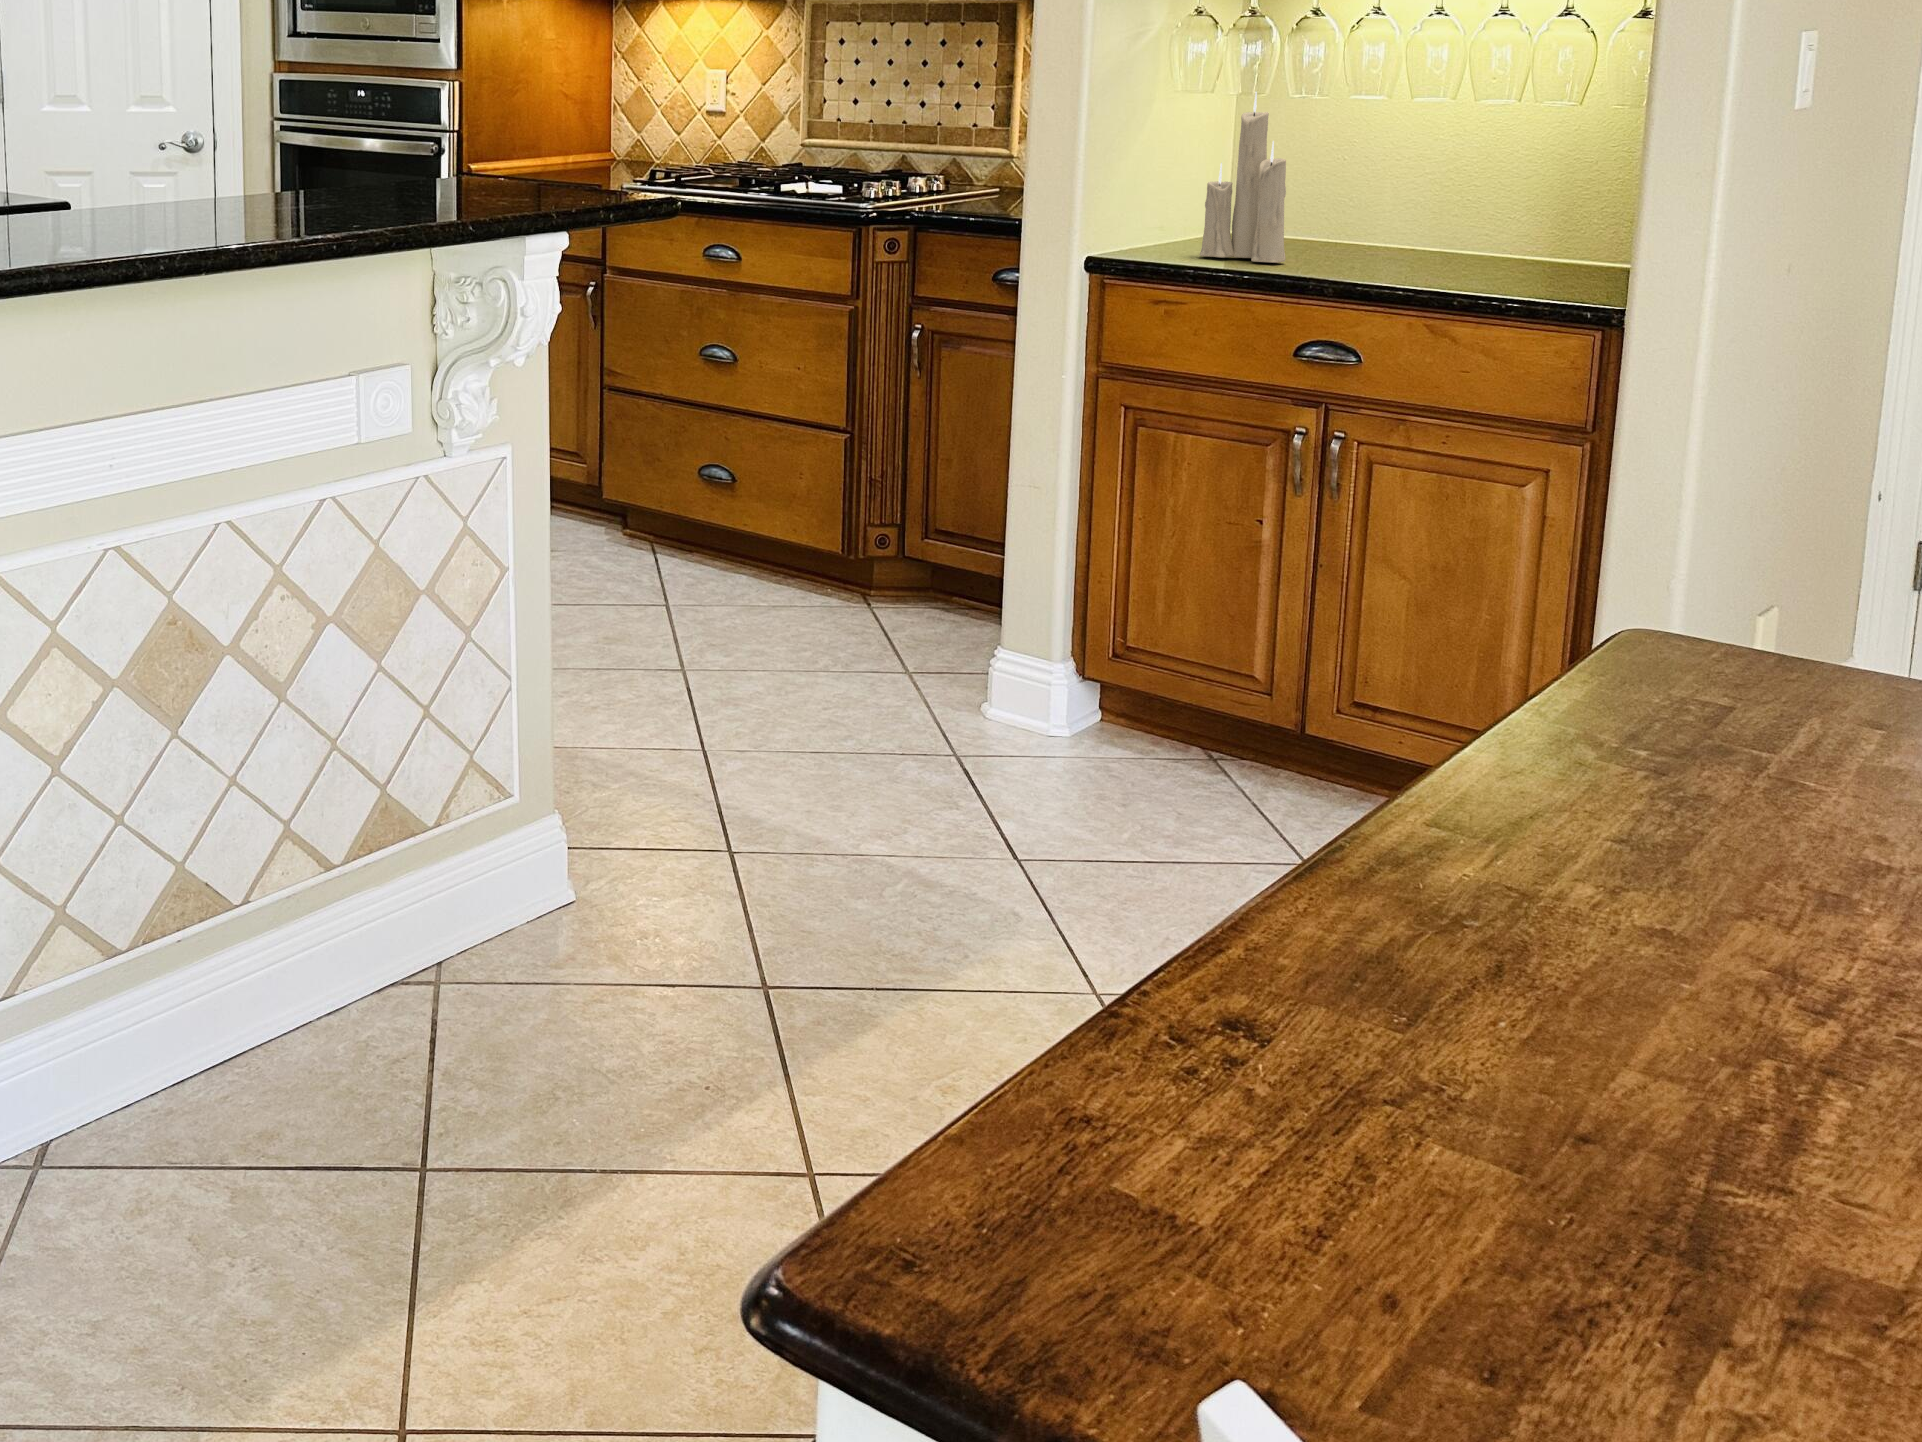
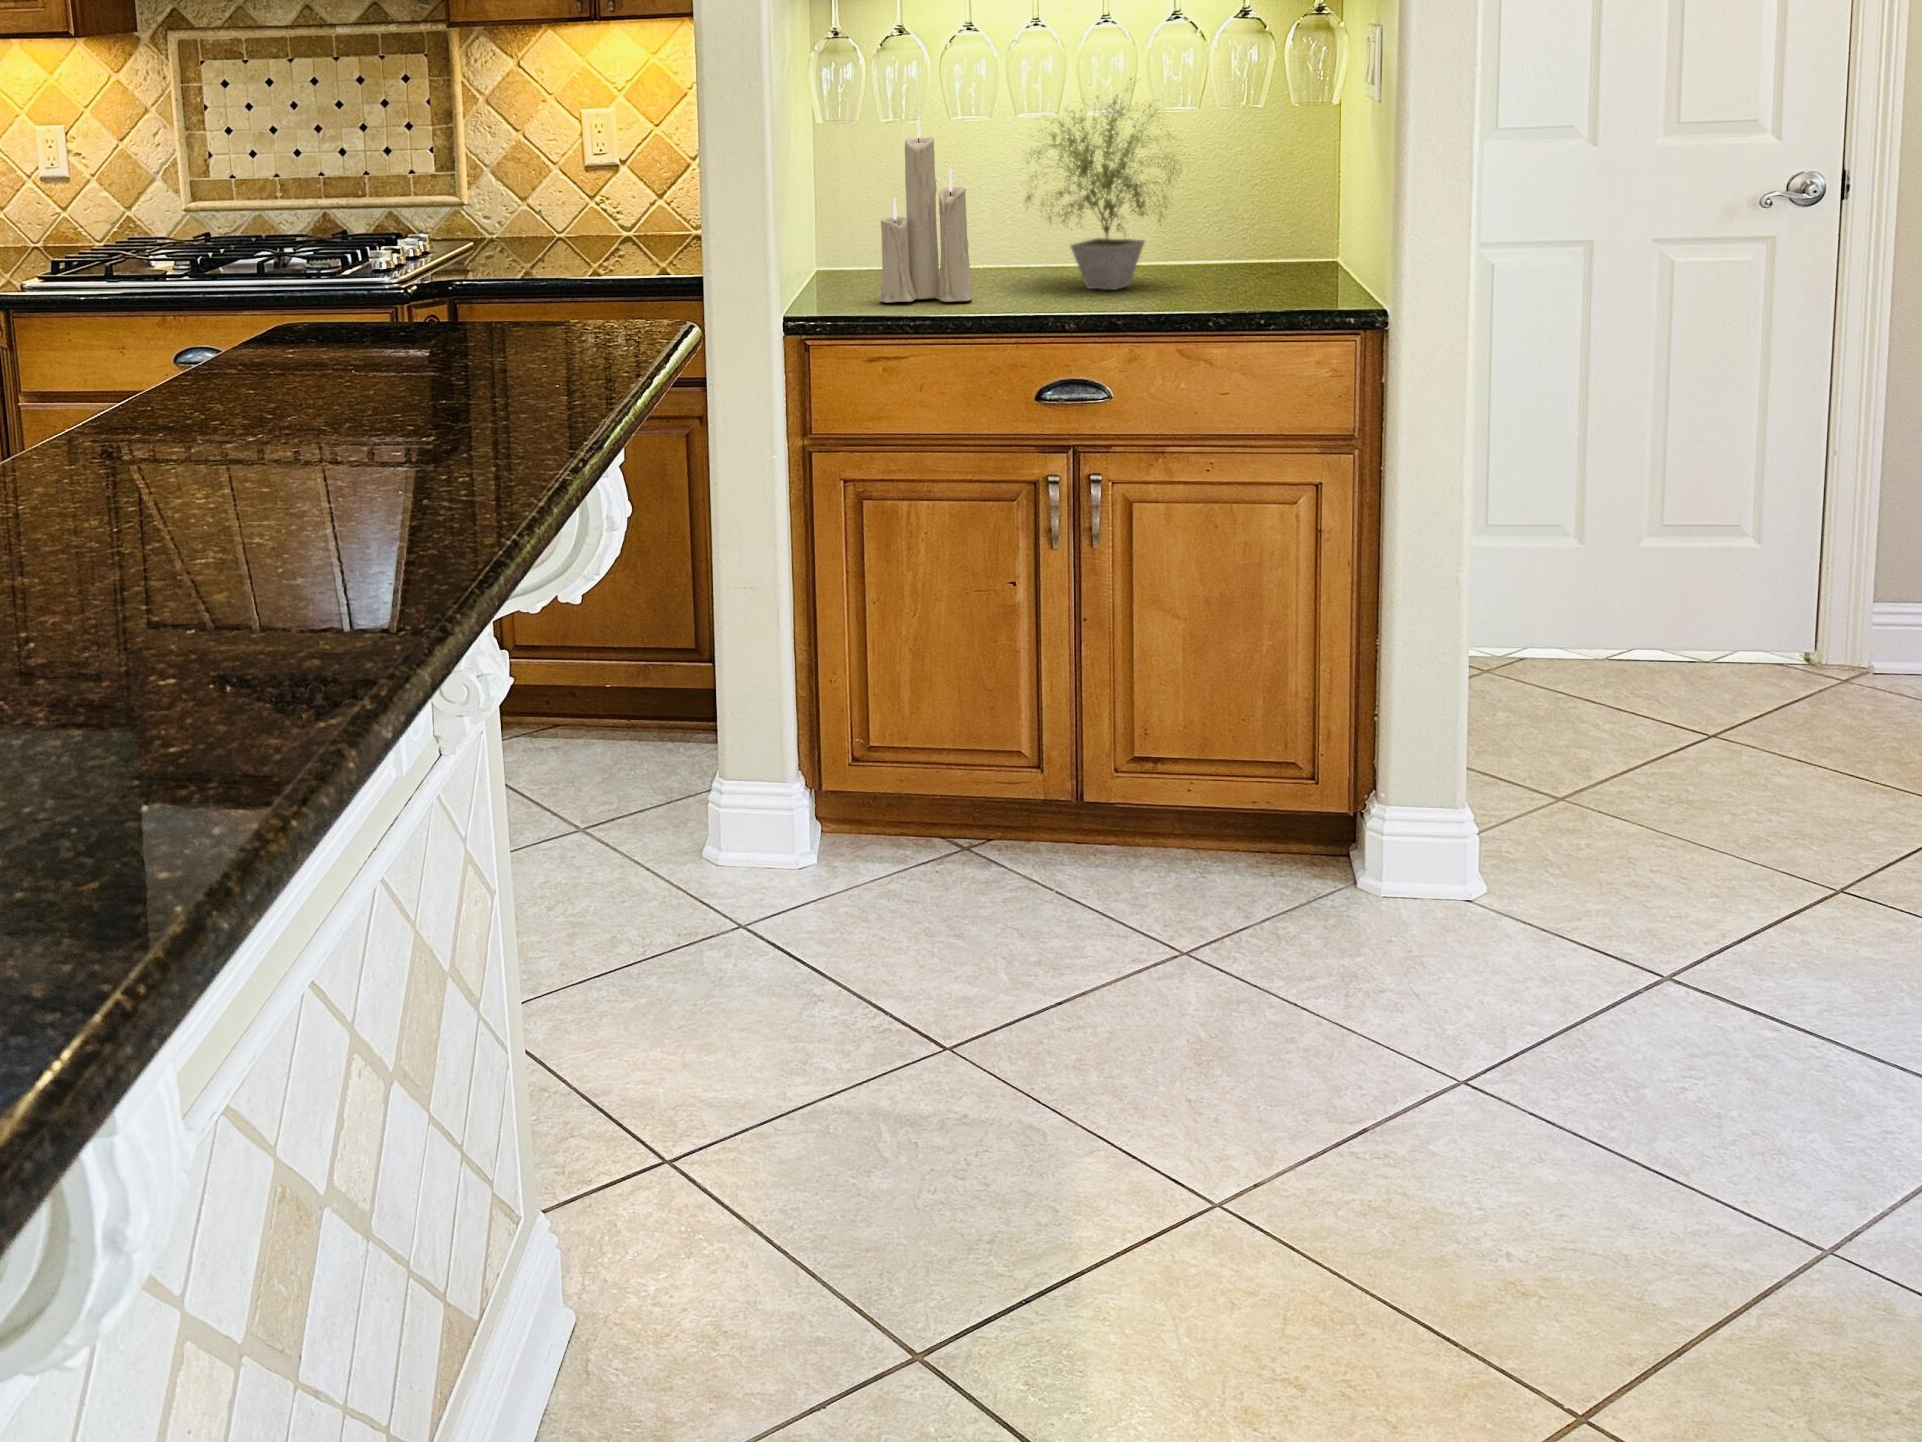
potted plant: none [1352,69,1546,272] -> present [1026,79,1189,290]

